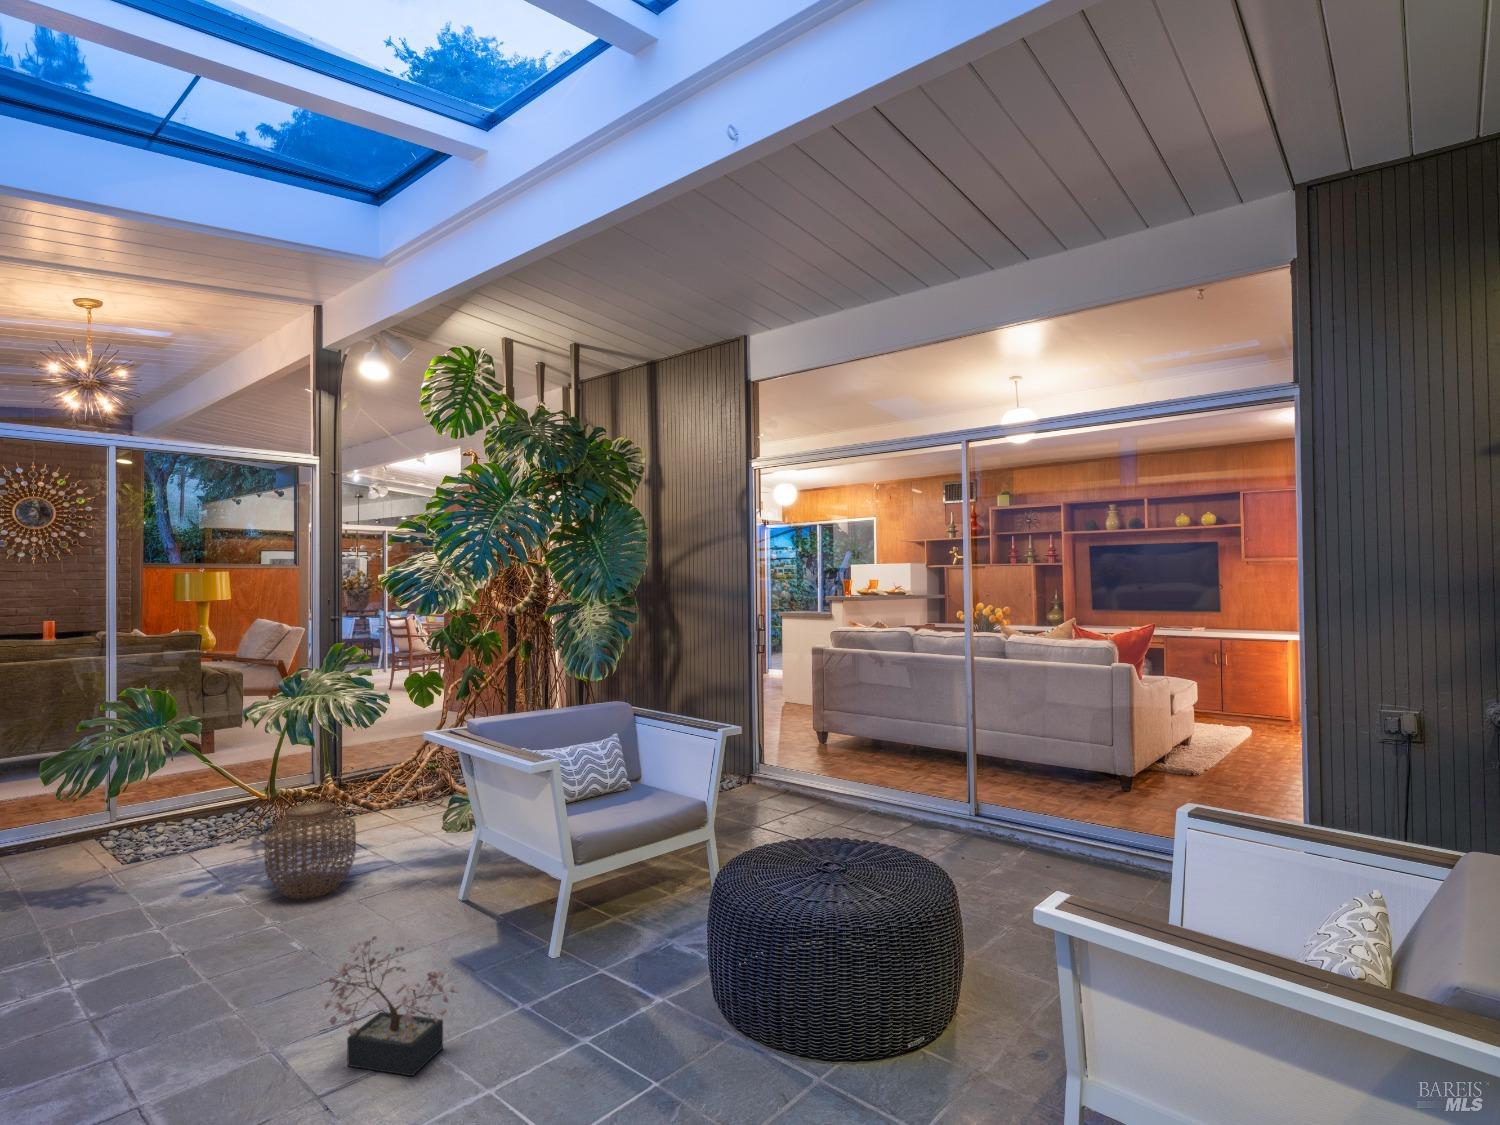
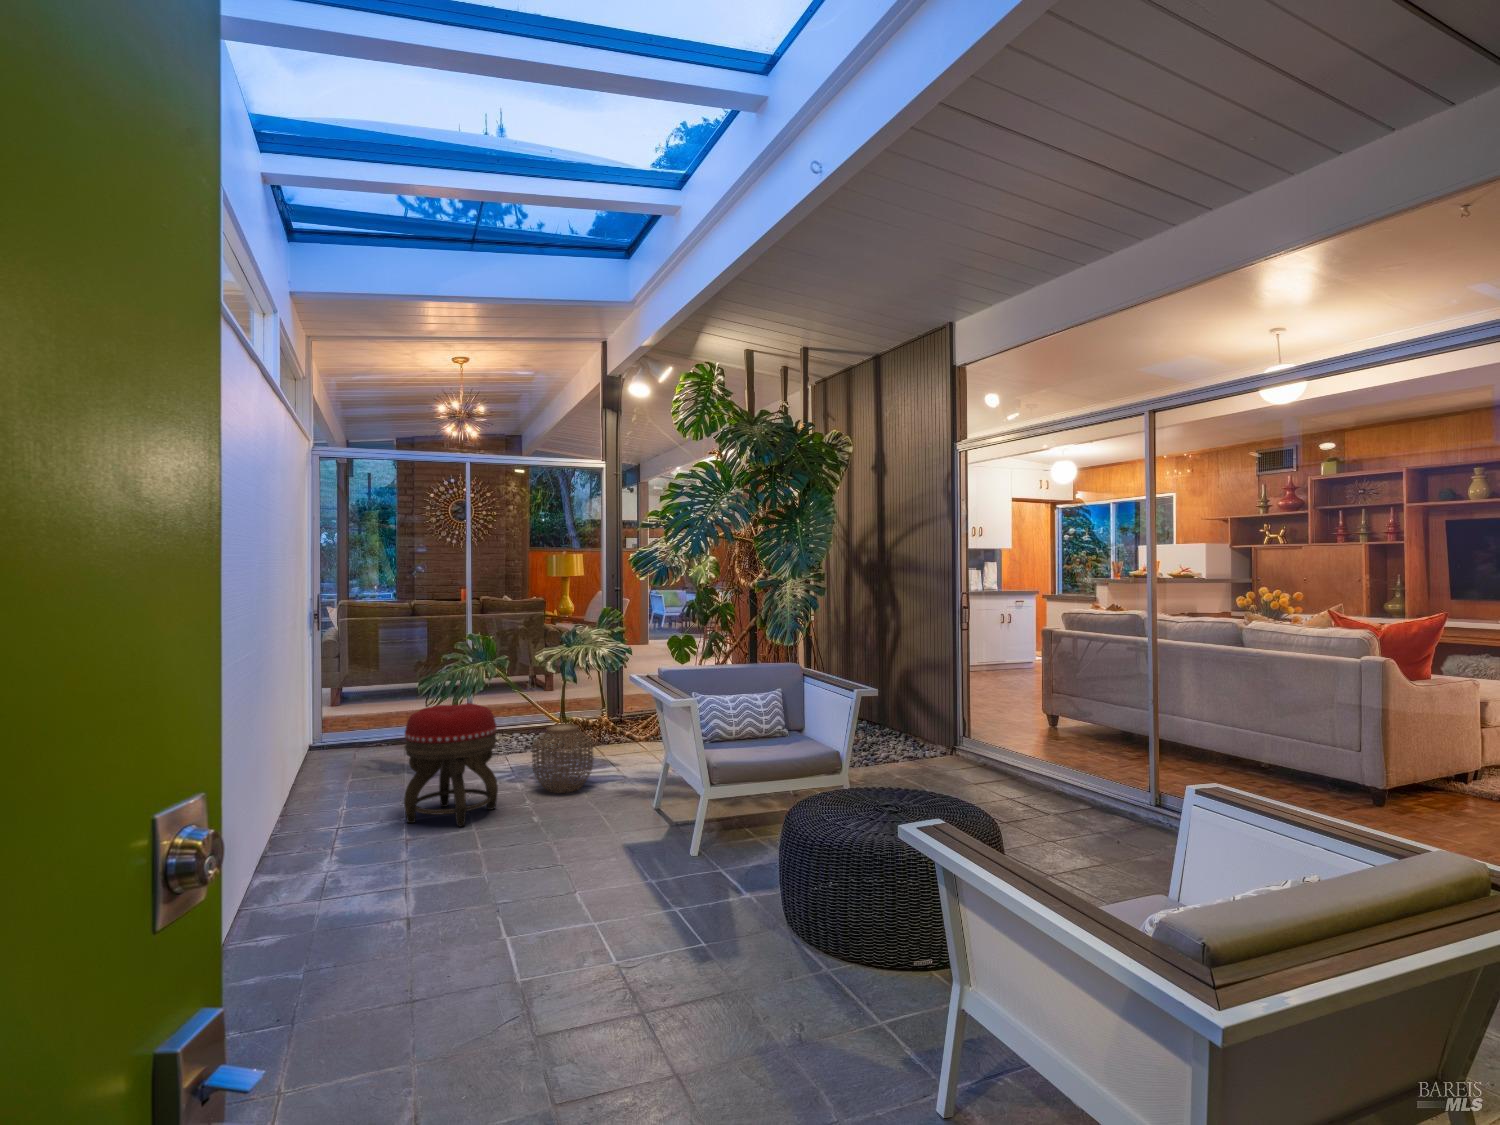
footstool: none [68,792,227,990] -> present [404,703,498,827]
decorative plant: present [319,936,458,1076] -> none [506,809,595,905]

